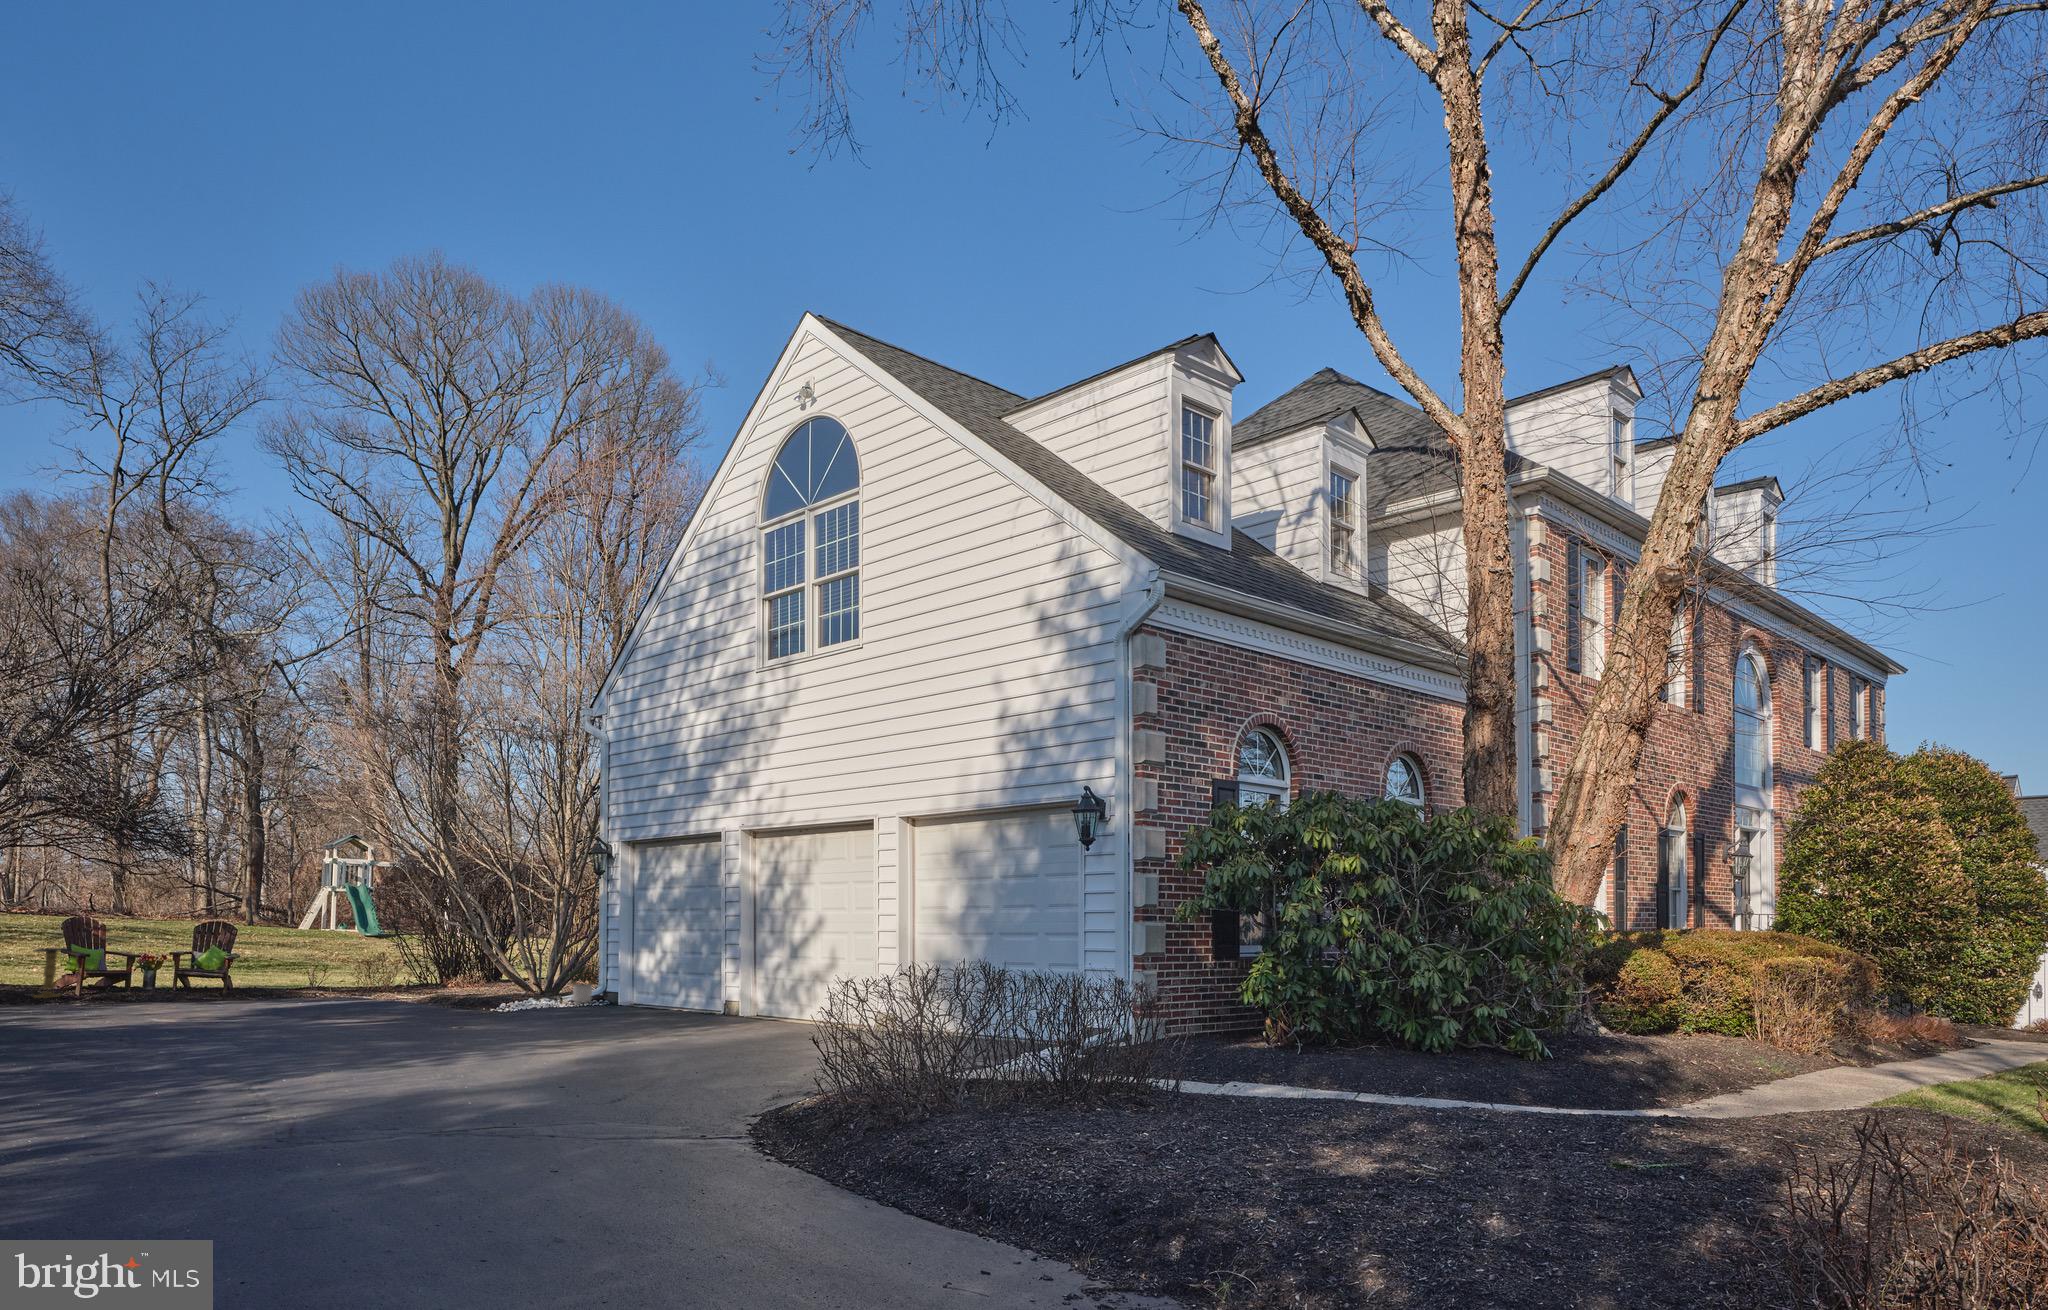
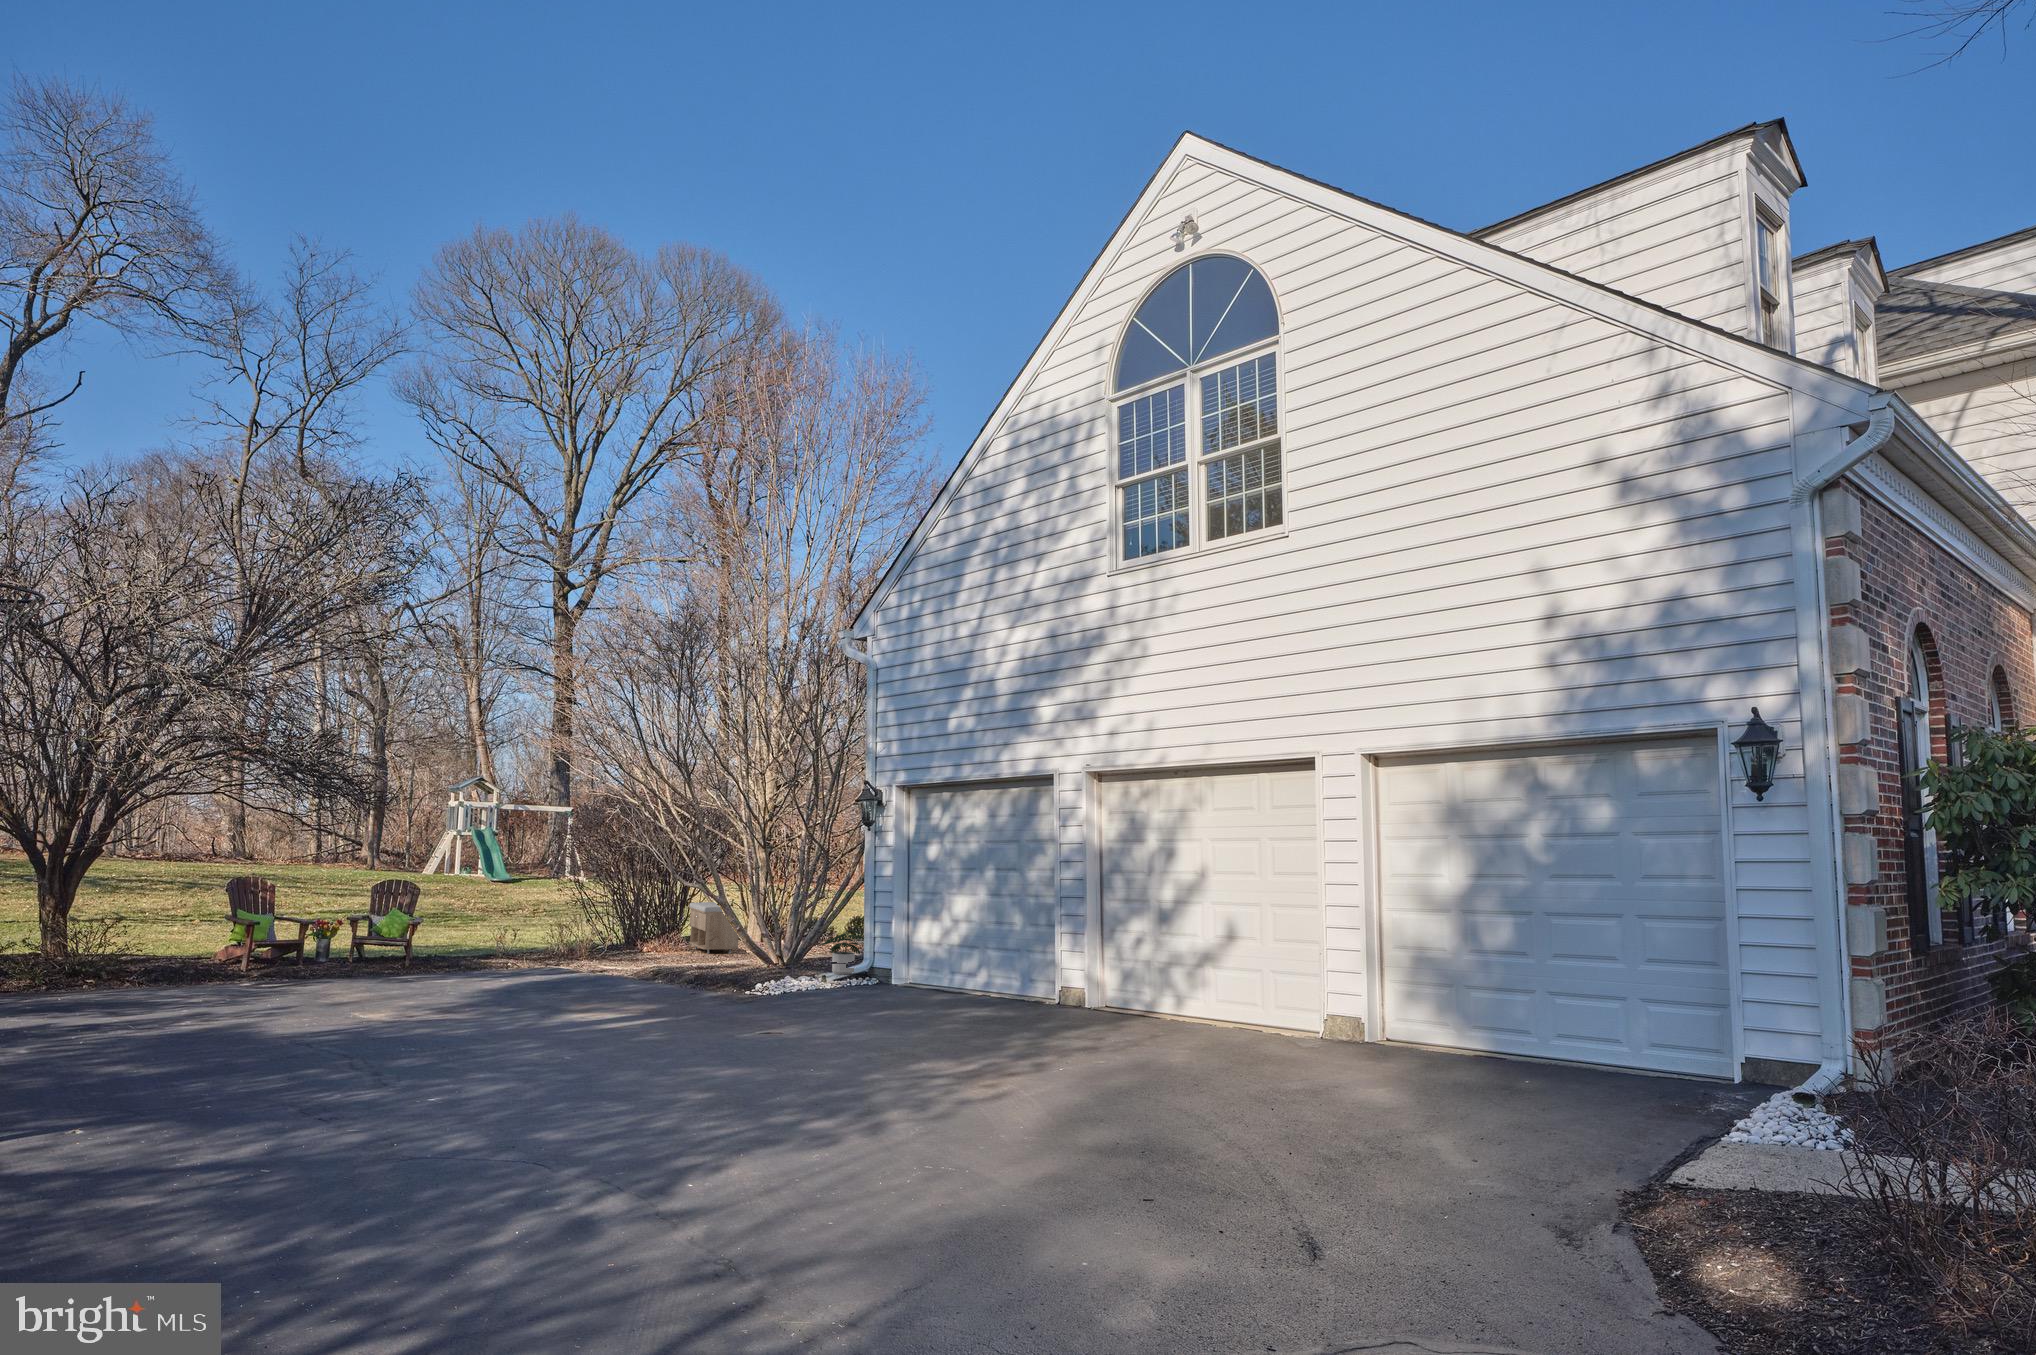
storage bench: none [477,945,517,990] -> present [689,902,739,954]
side table: present [34,948,70,998] -> none [193,897,238,956]

